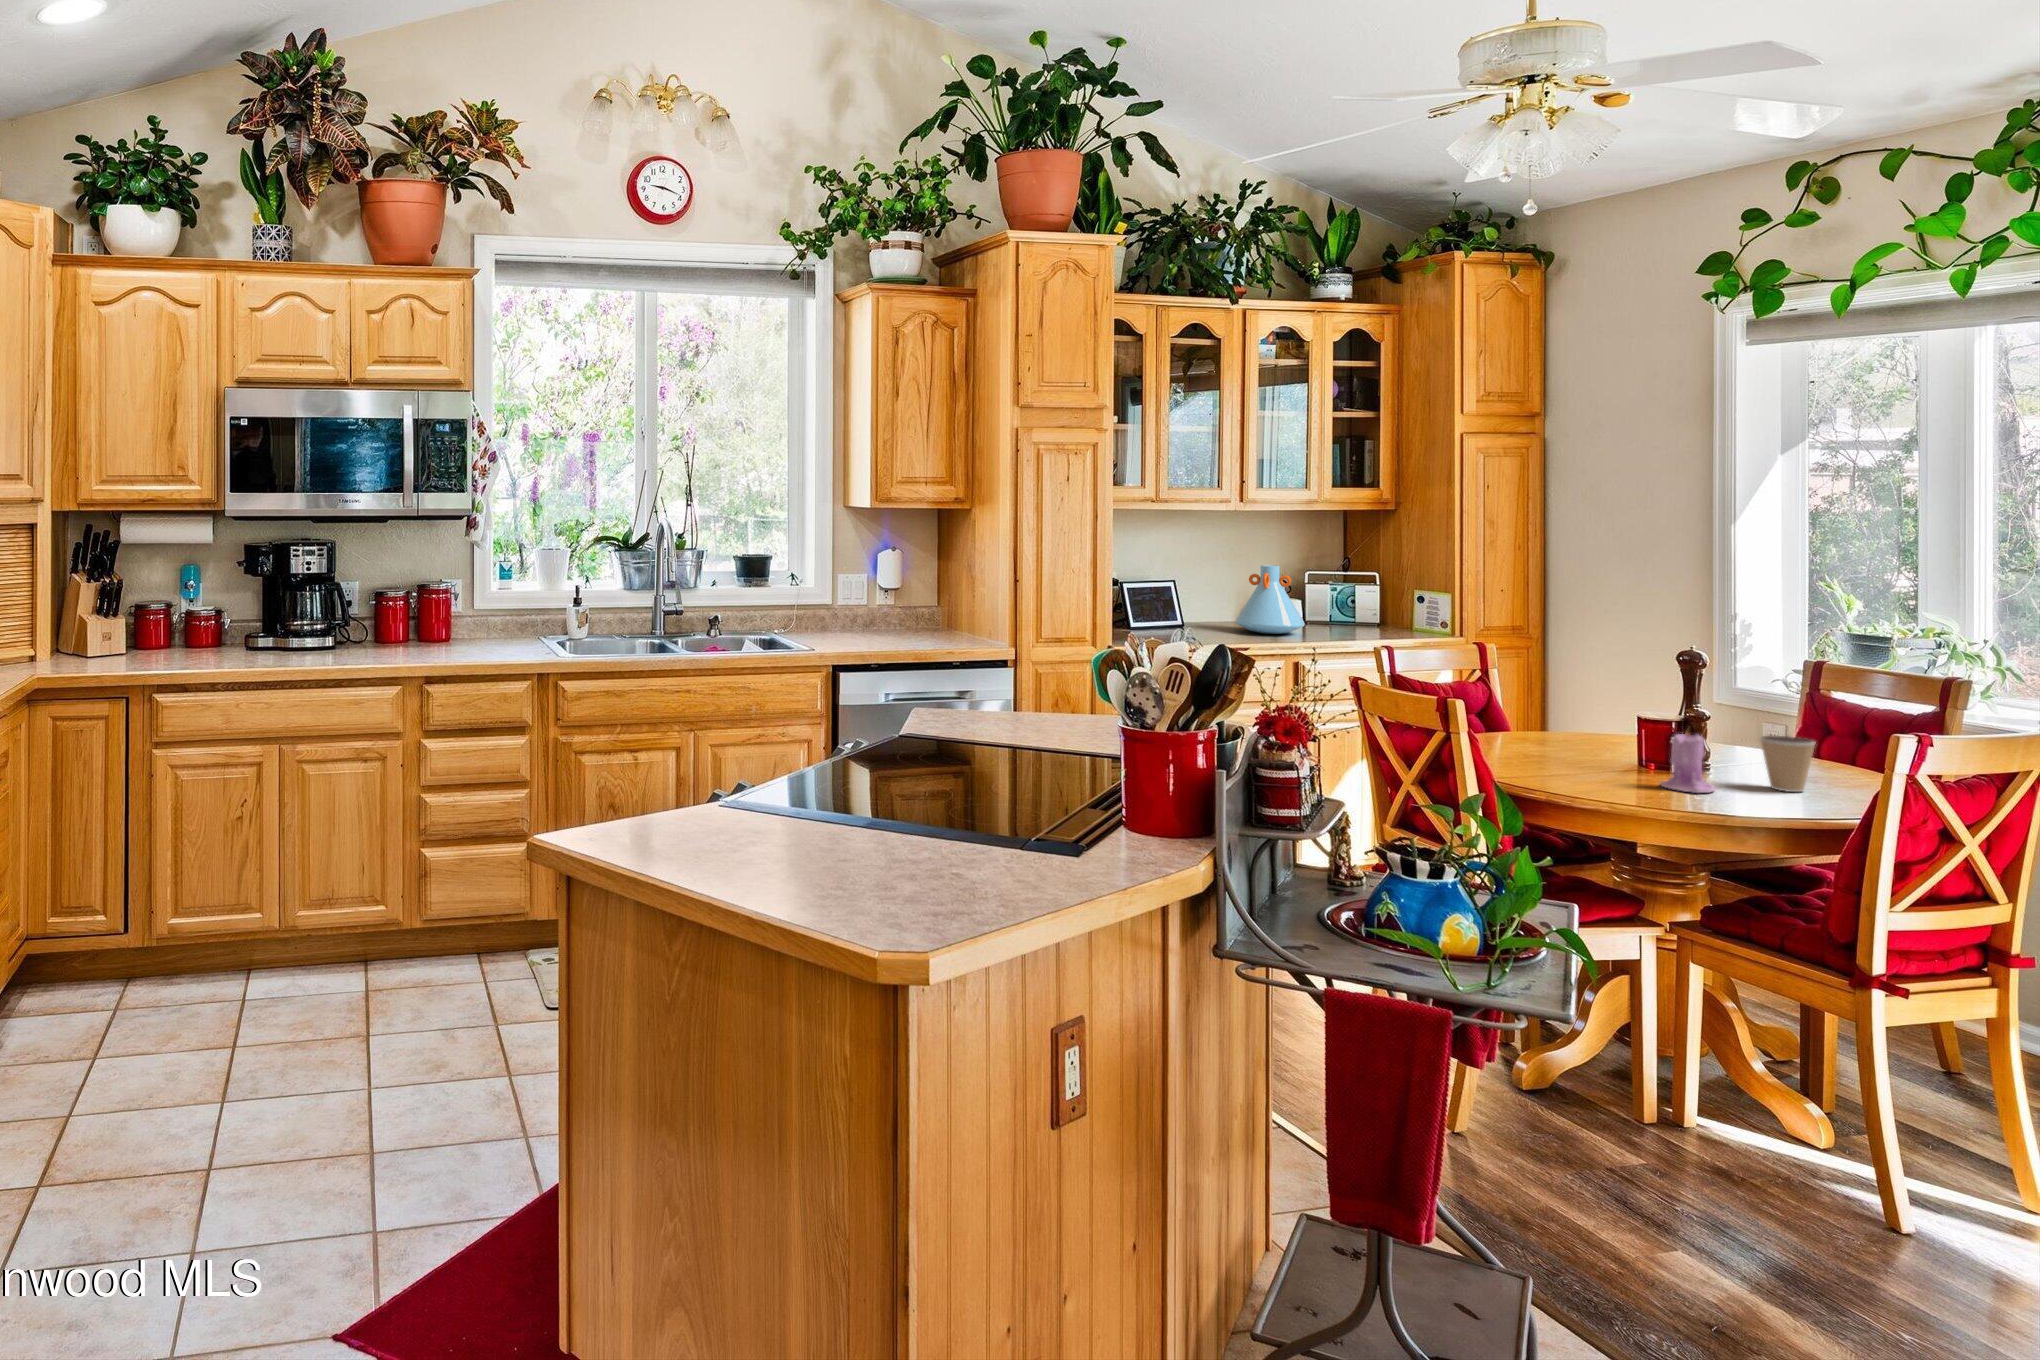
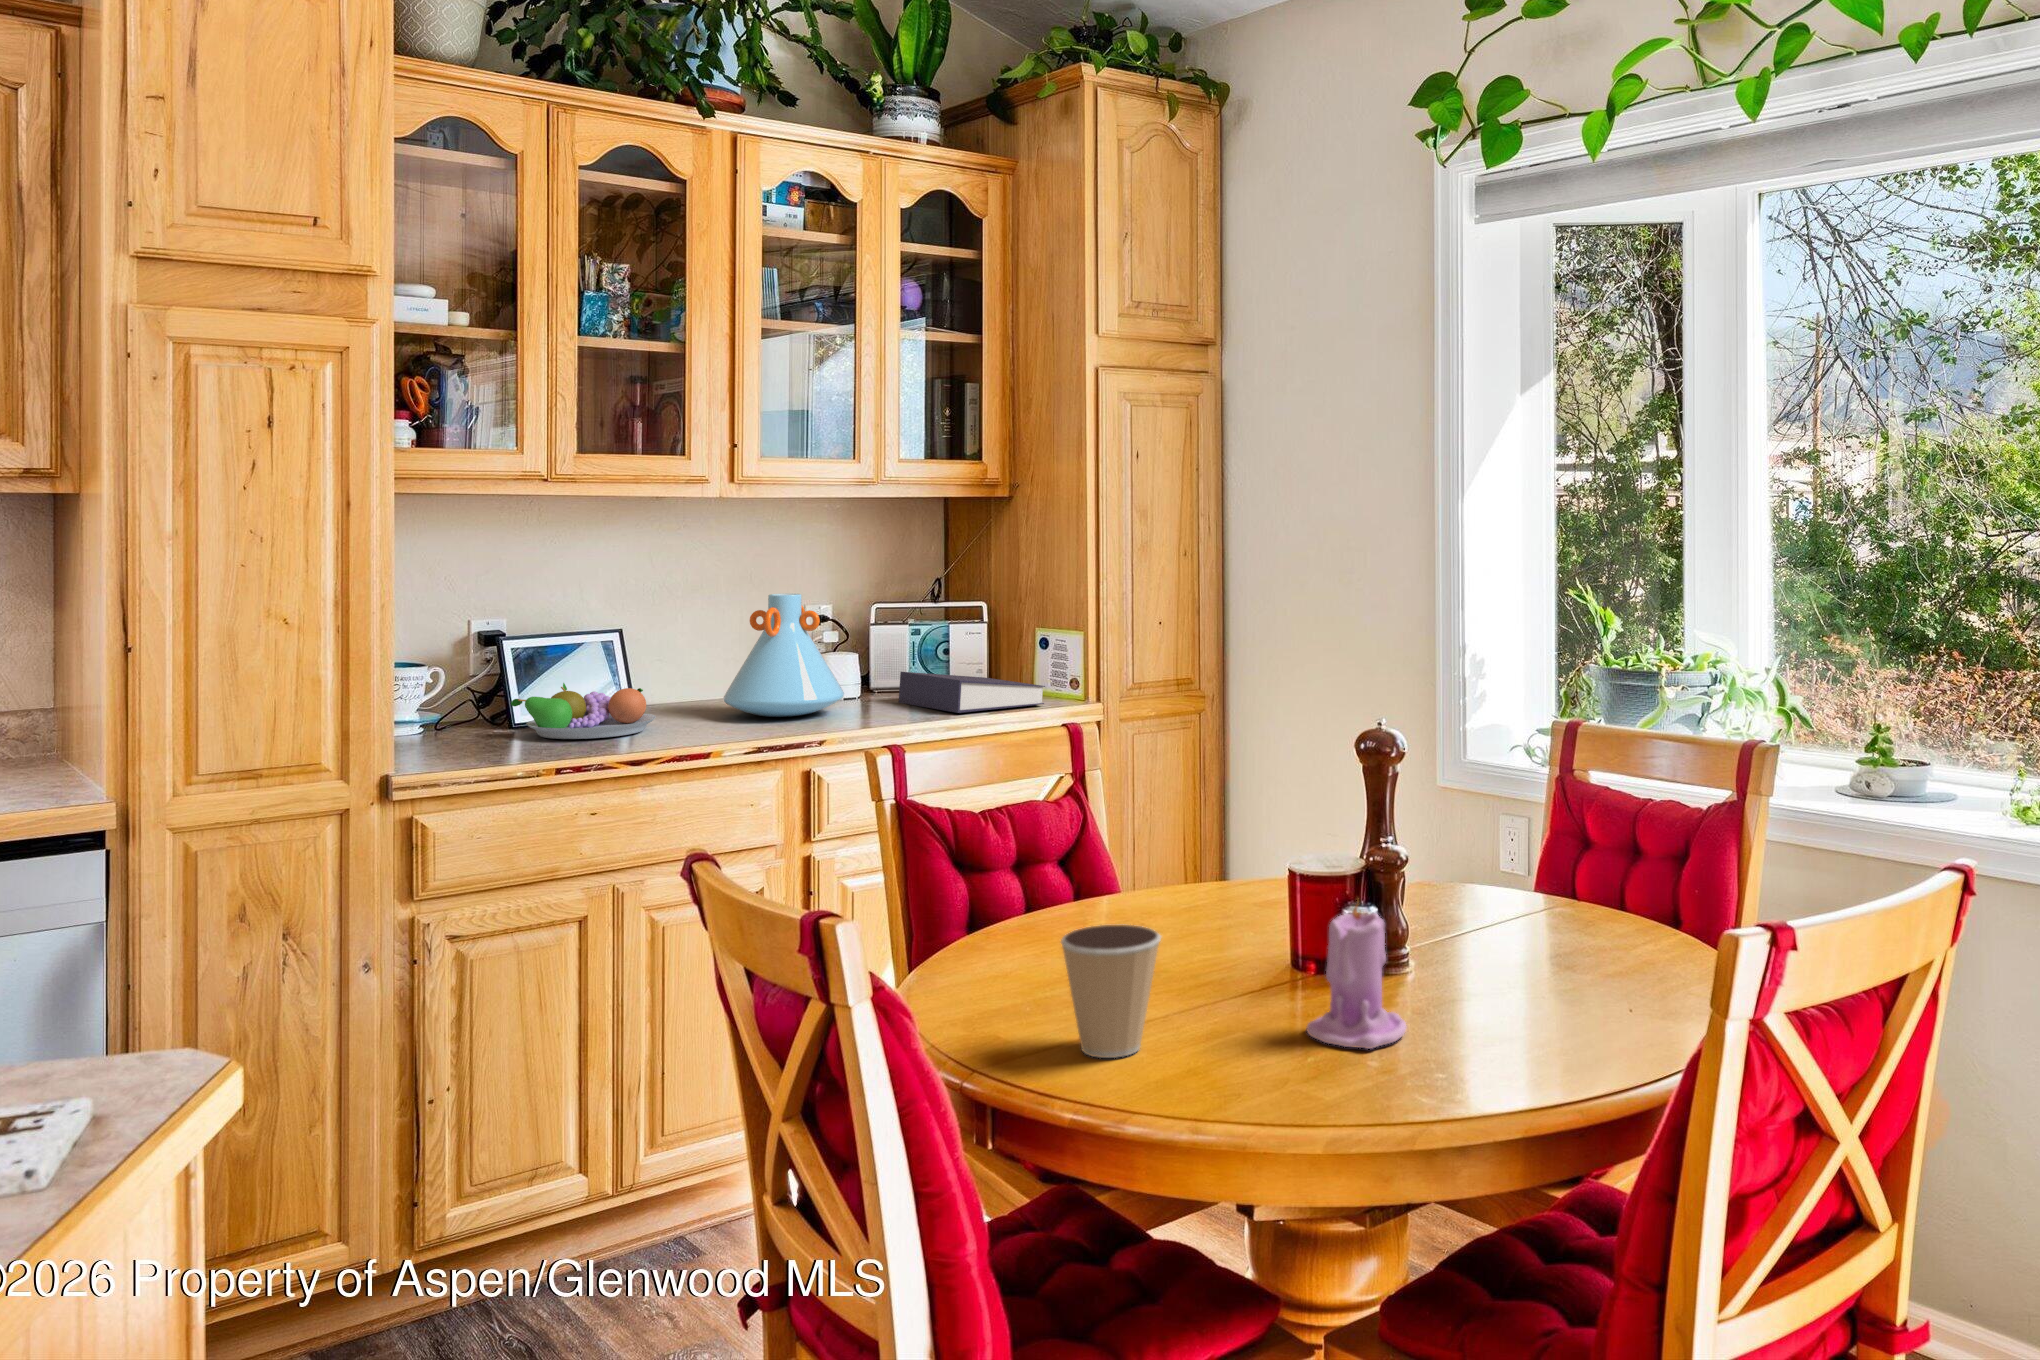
fruit bowl: none [1137,608,1210,638] -> present [511,683,656,739]
book: none [1329,613,1426,638] -> present [899,672,1045,713]
coffee cup: present [1760,735,1815,792] -> present [1061,924,1161,1058]

